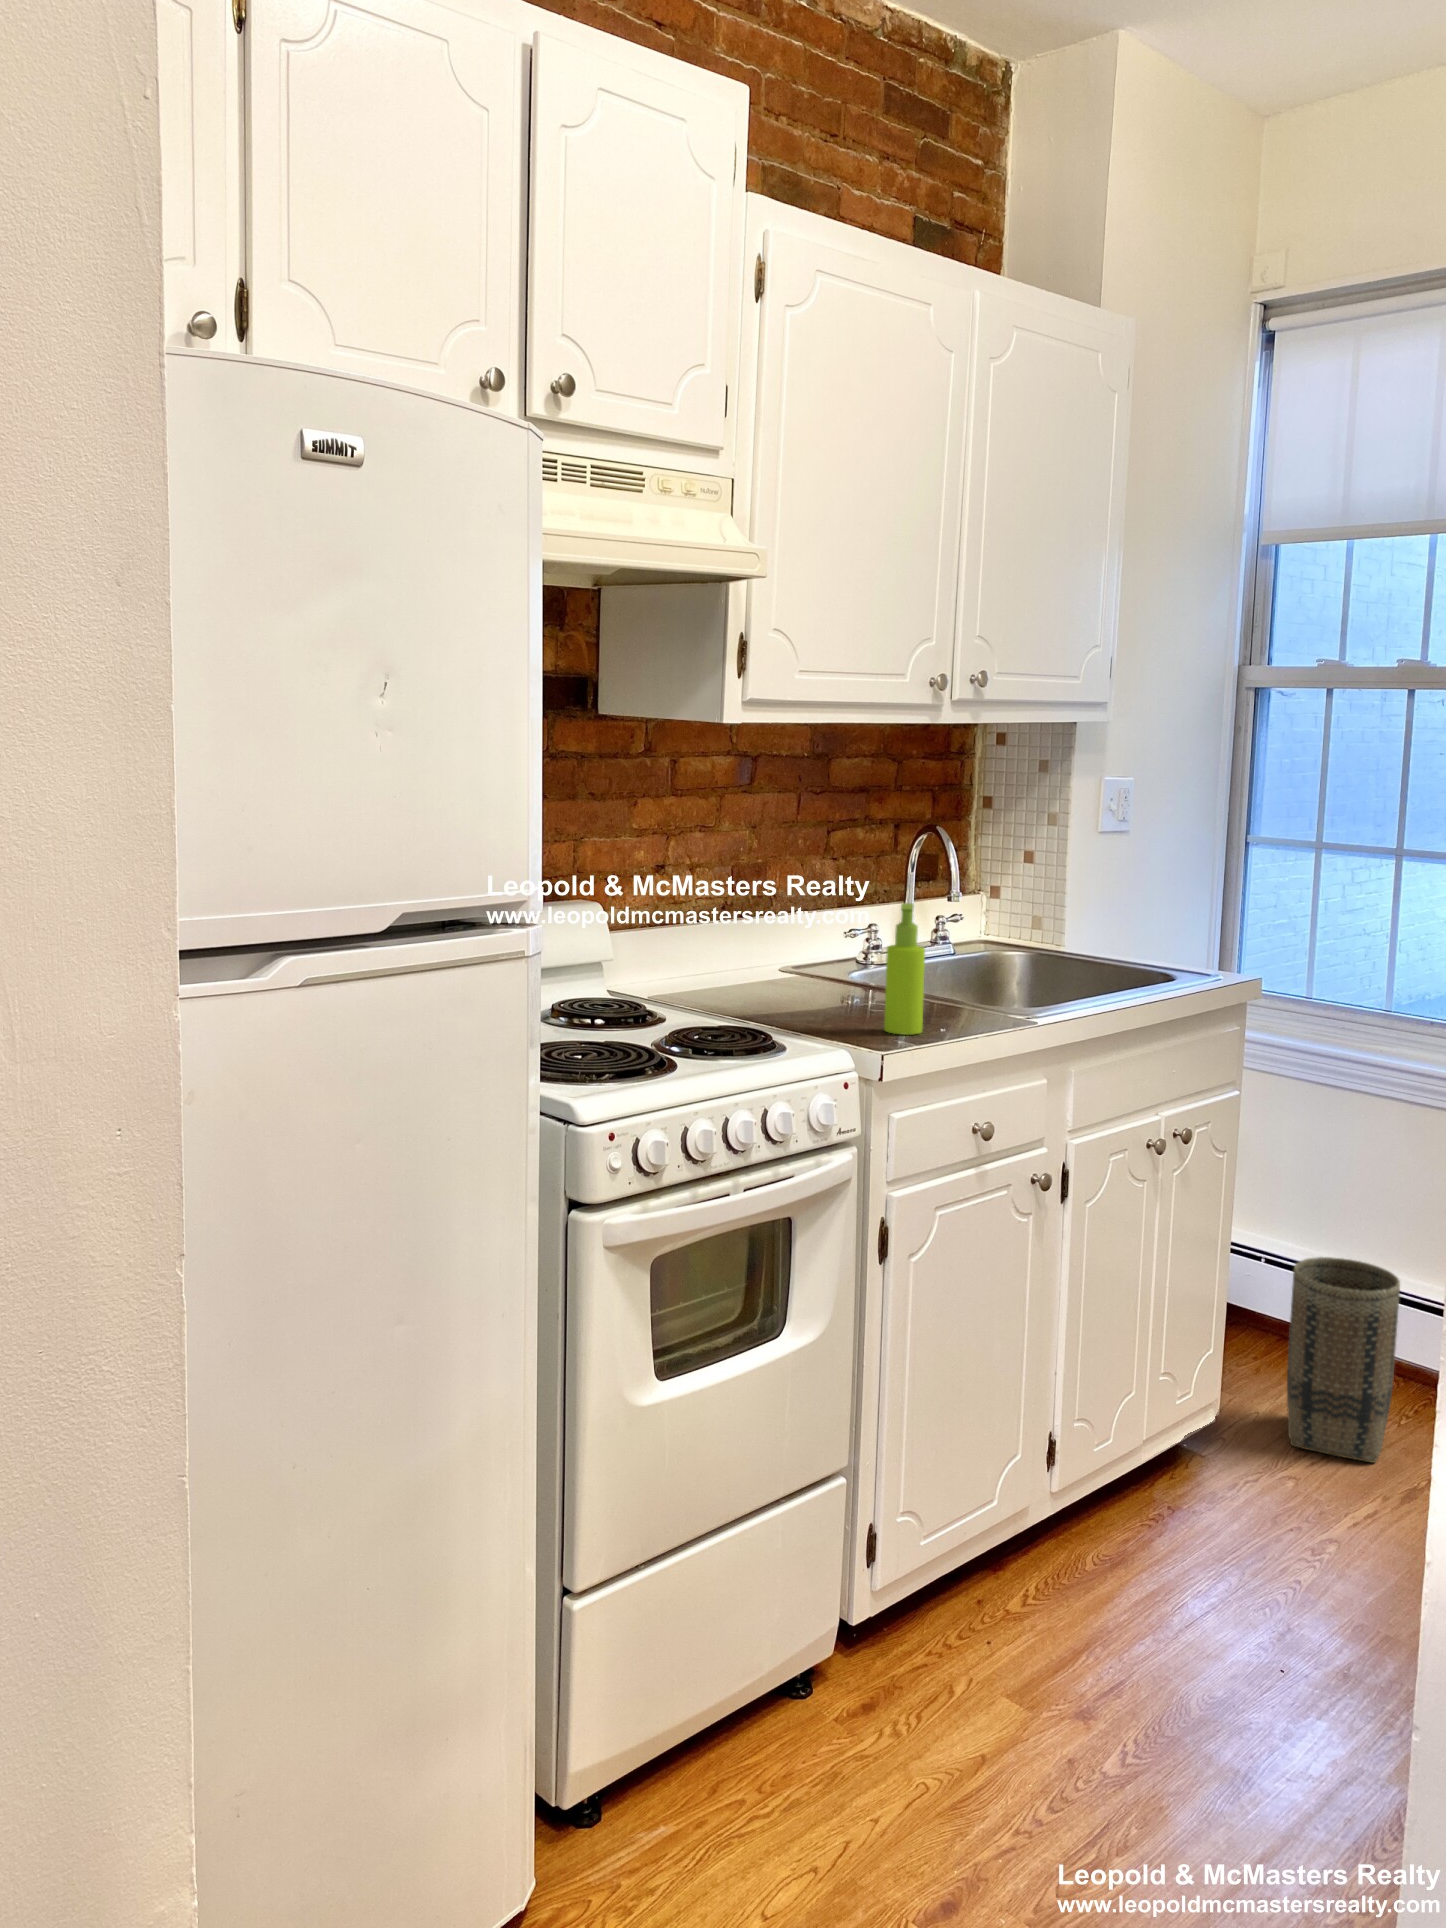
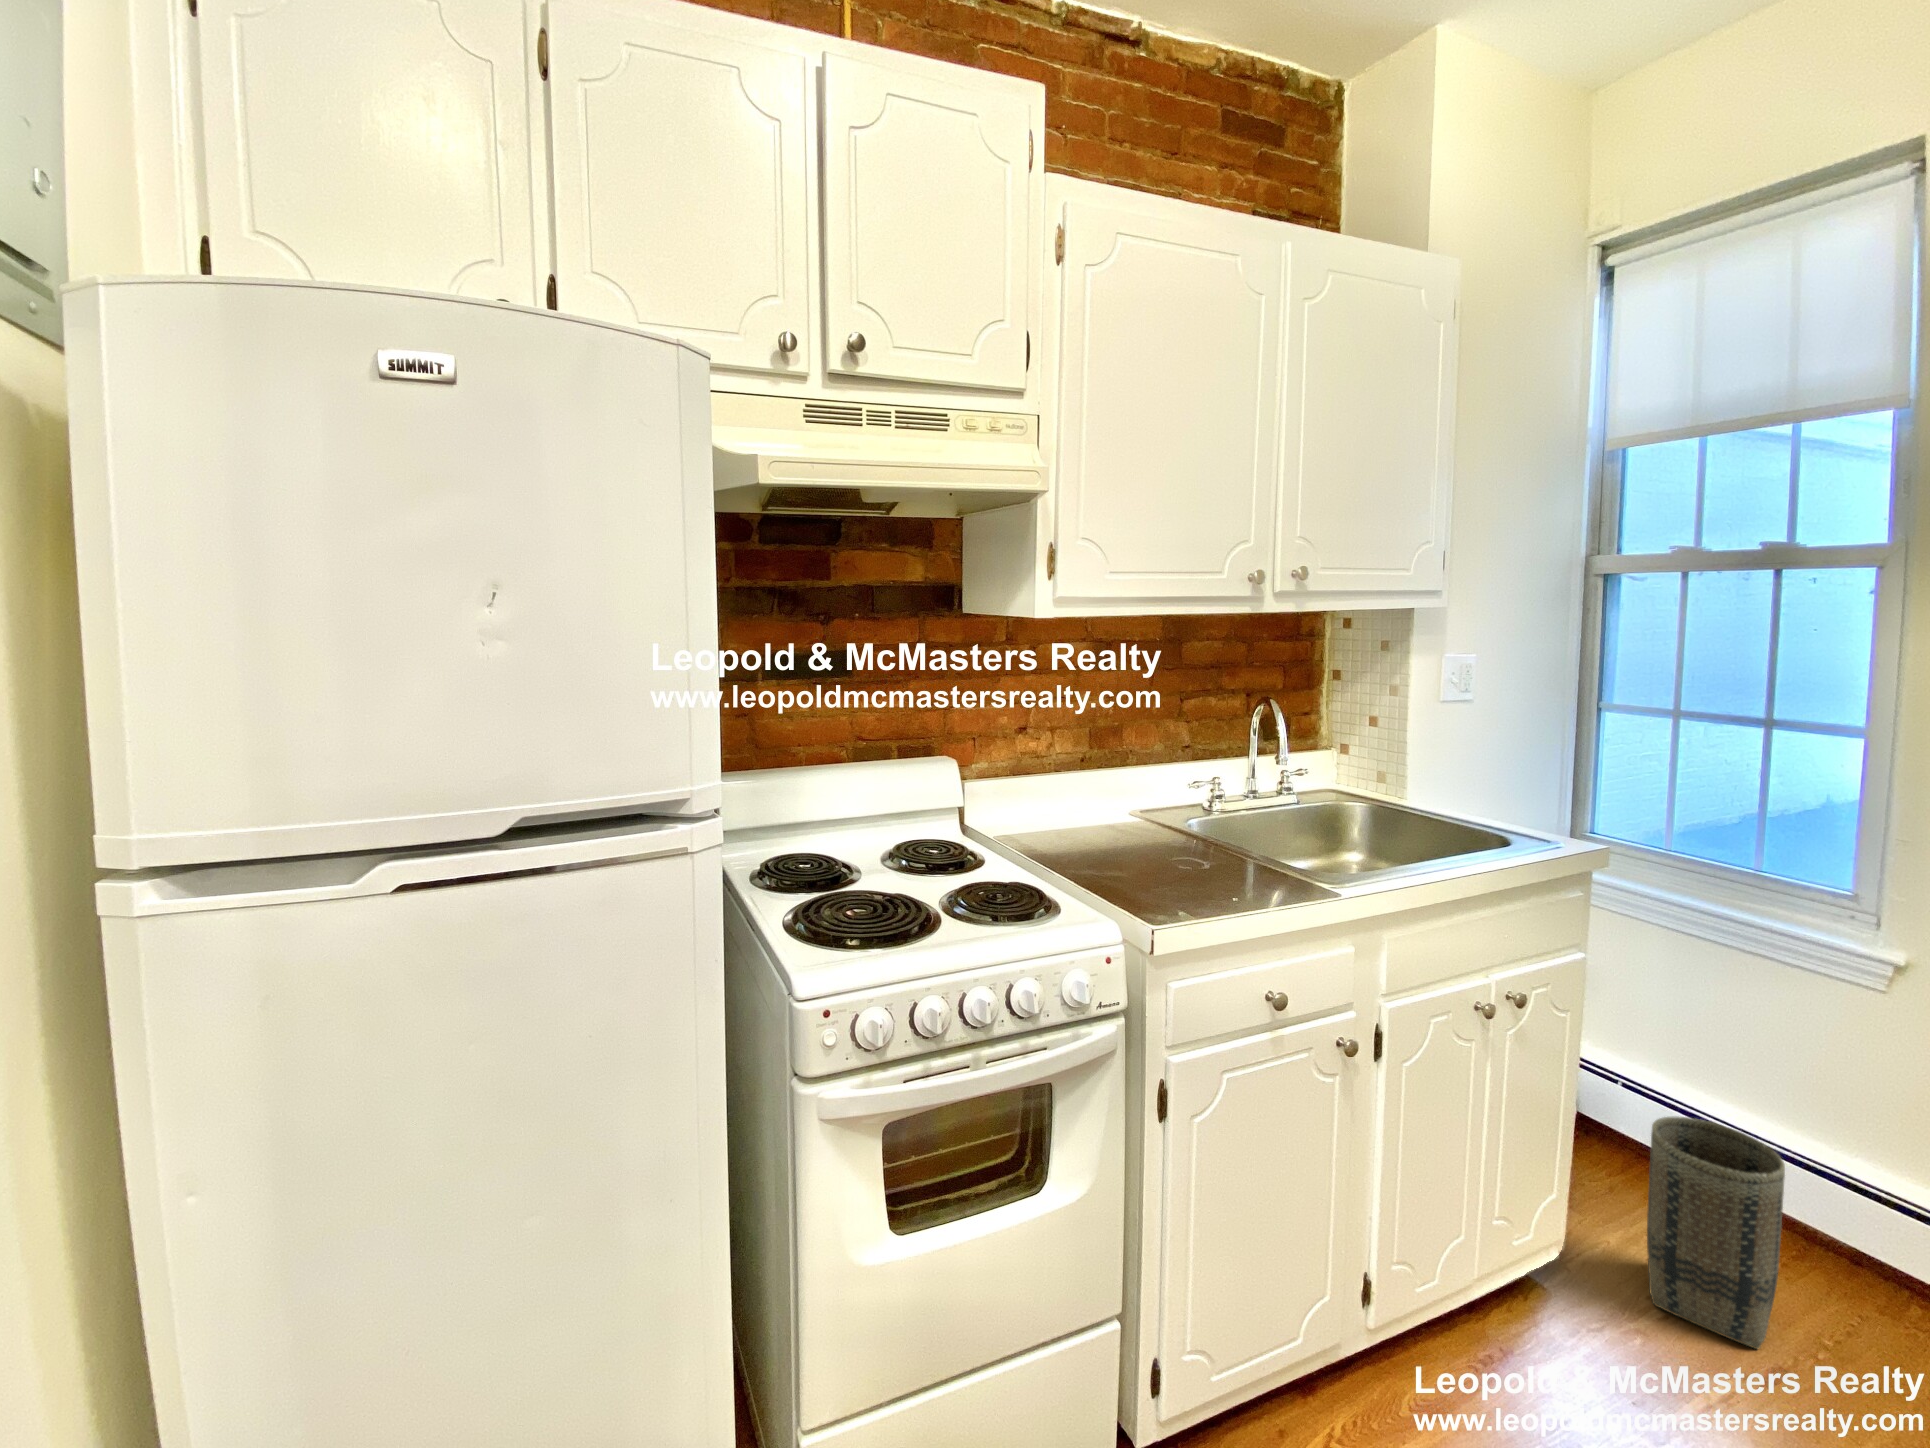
soap dispenser: present [884,903,925,1035] -> none [1173,780,1210,903]

